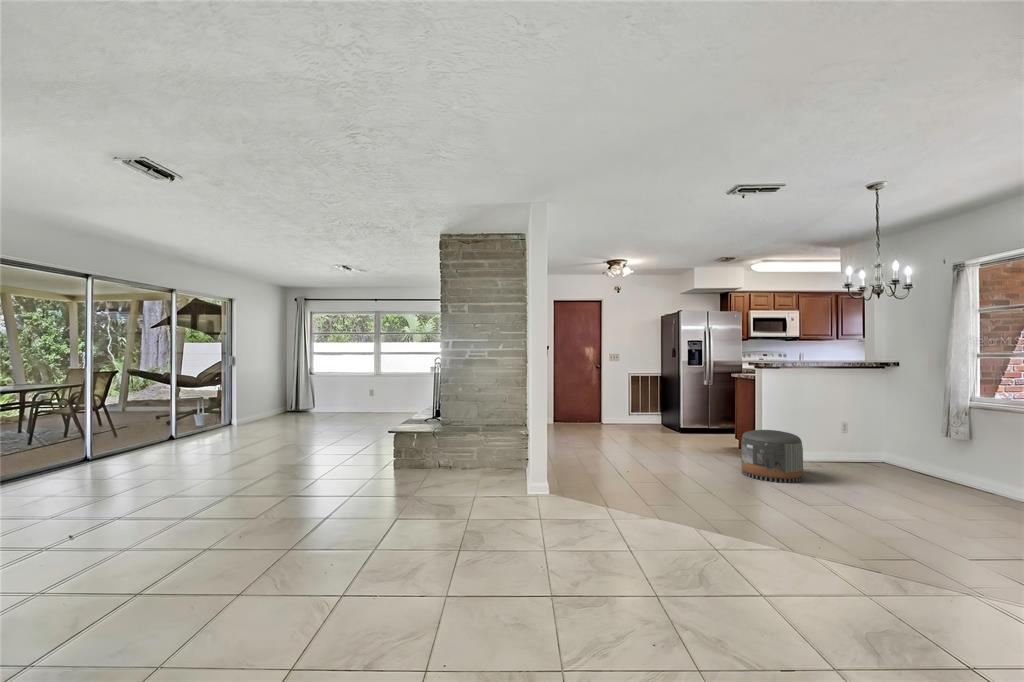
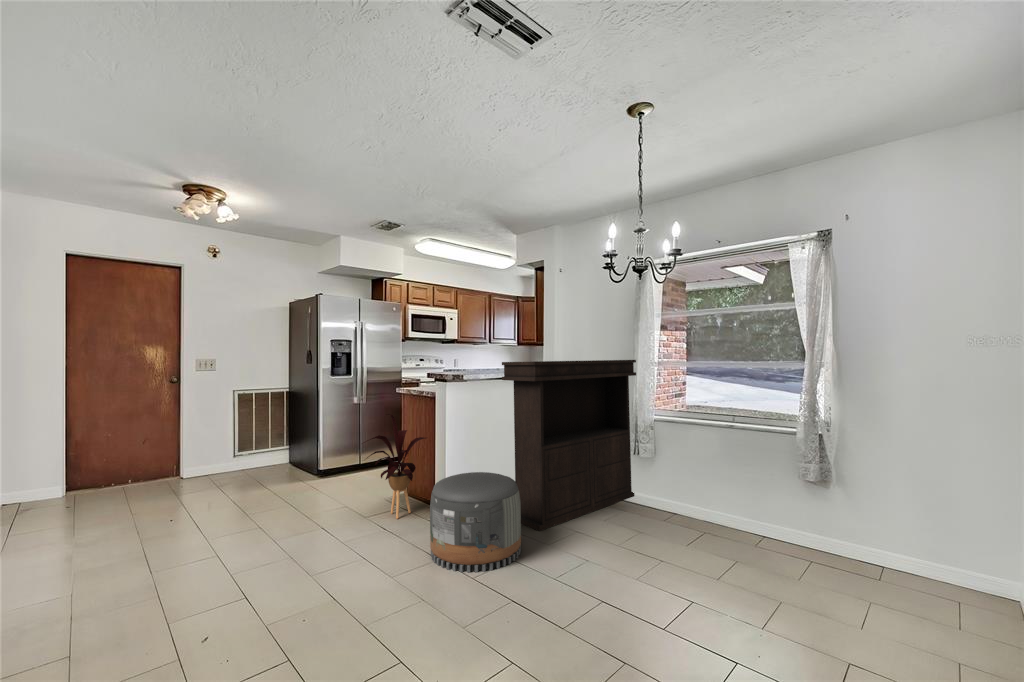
console table: none [801,362,946,479] -> present [502,360,636,531]
house plant: none [704,392,751,457] -> present [364,414,426,519]

